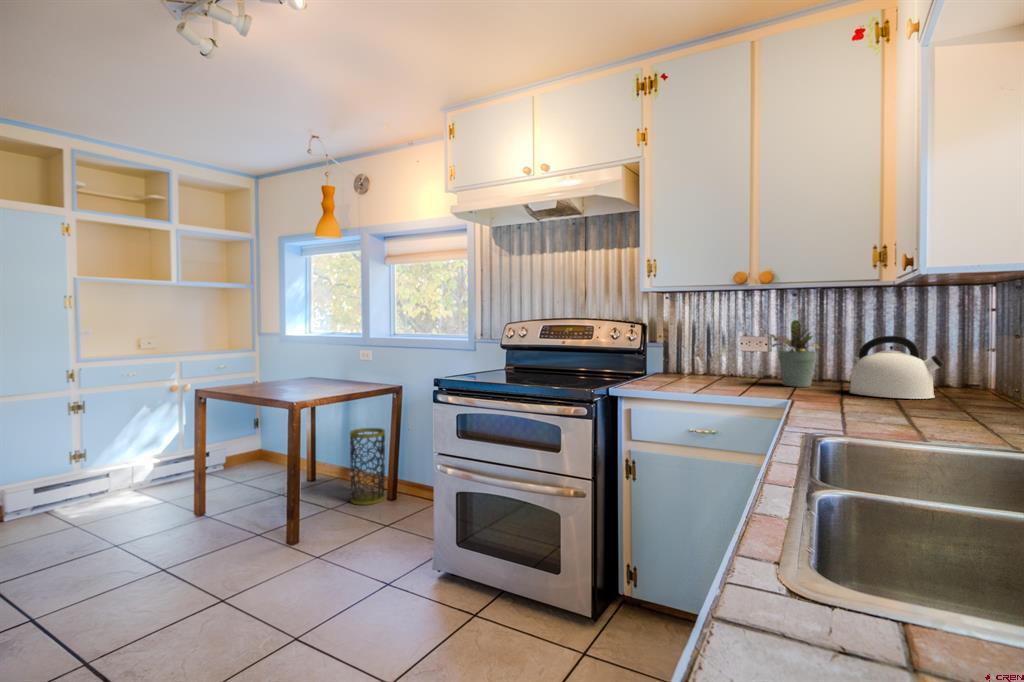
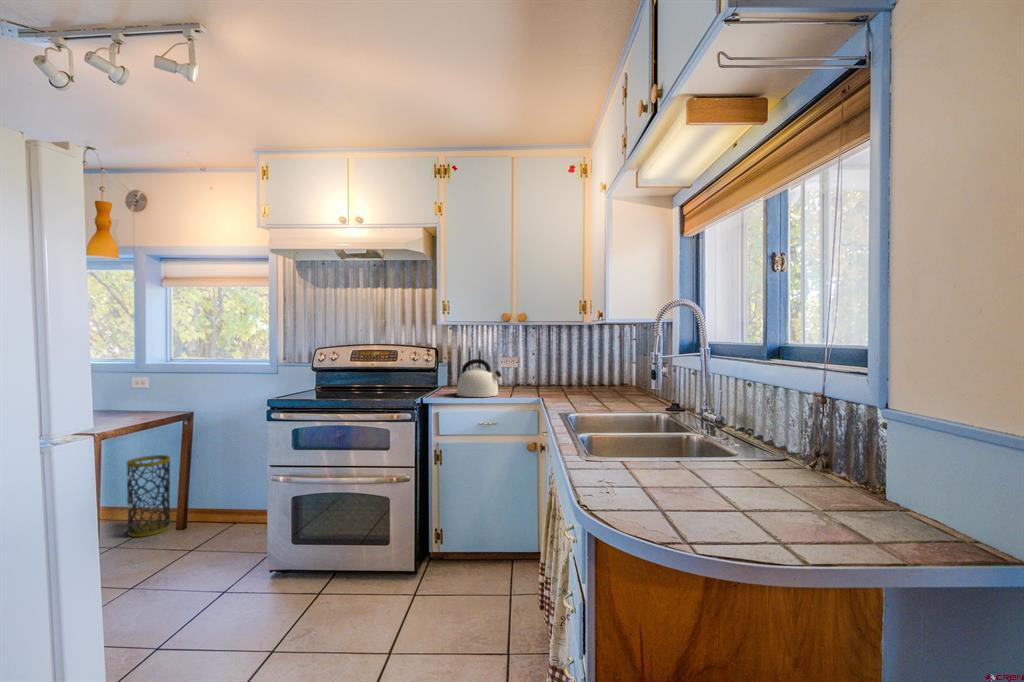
potted plant: present [769,320,819,387] -> none [522,347,551,390]
kettle: present [850,336,944,399] -> present [457,359,501,397]

